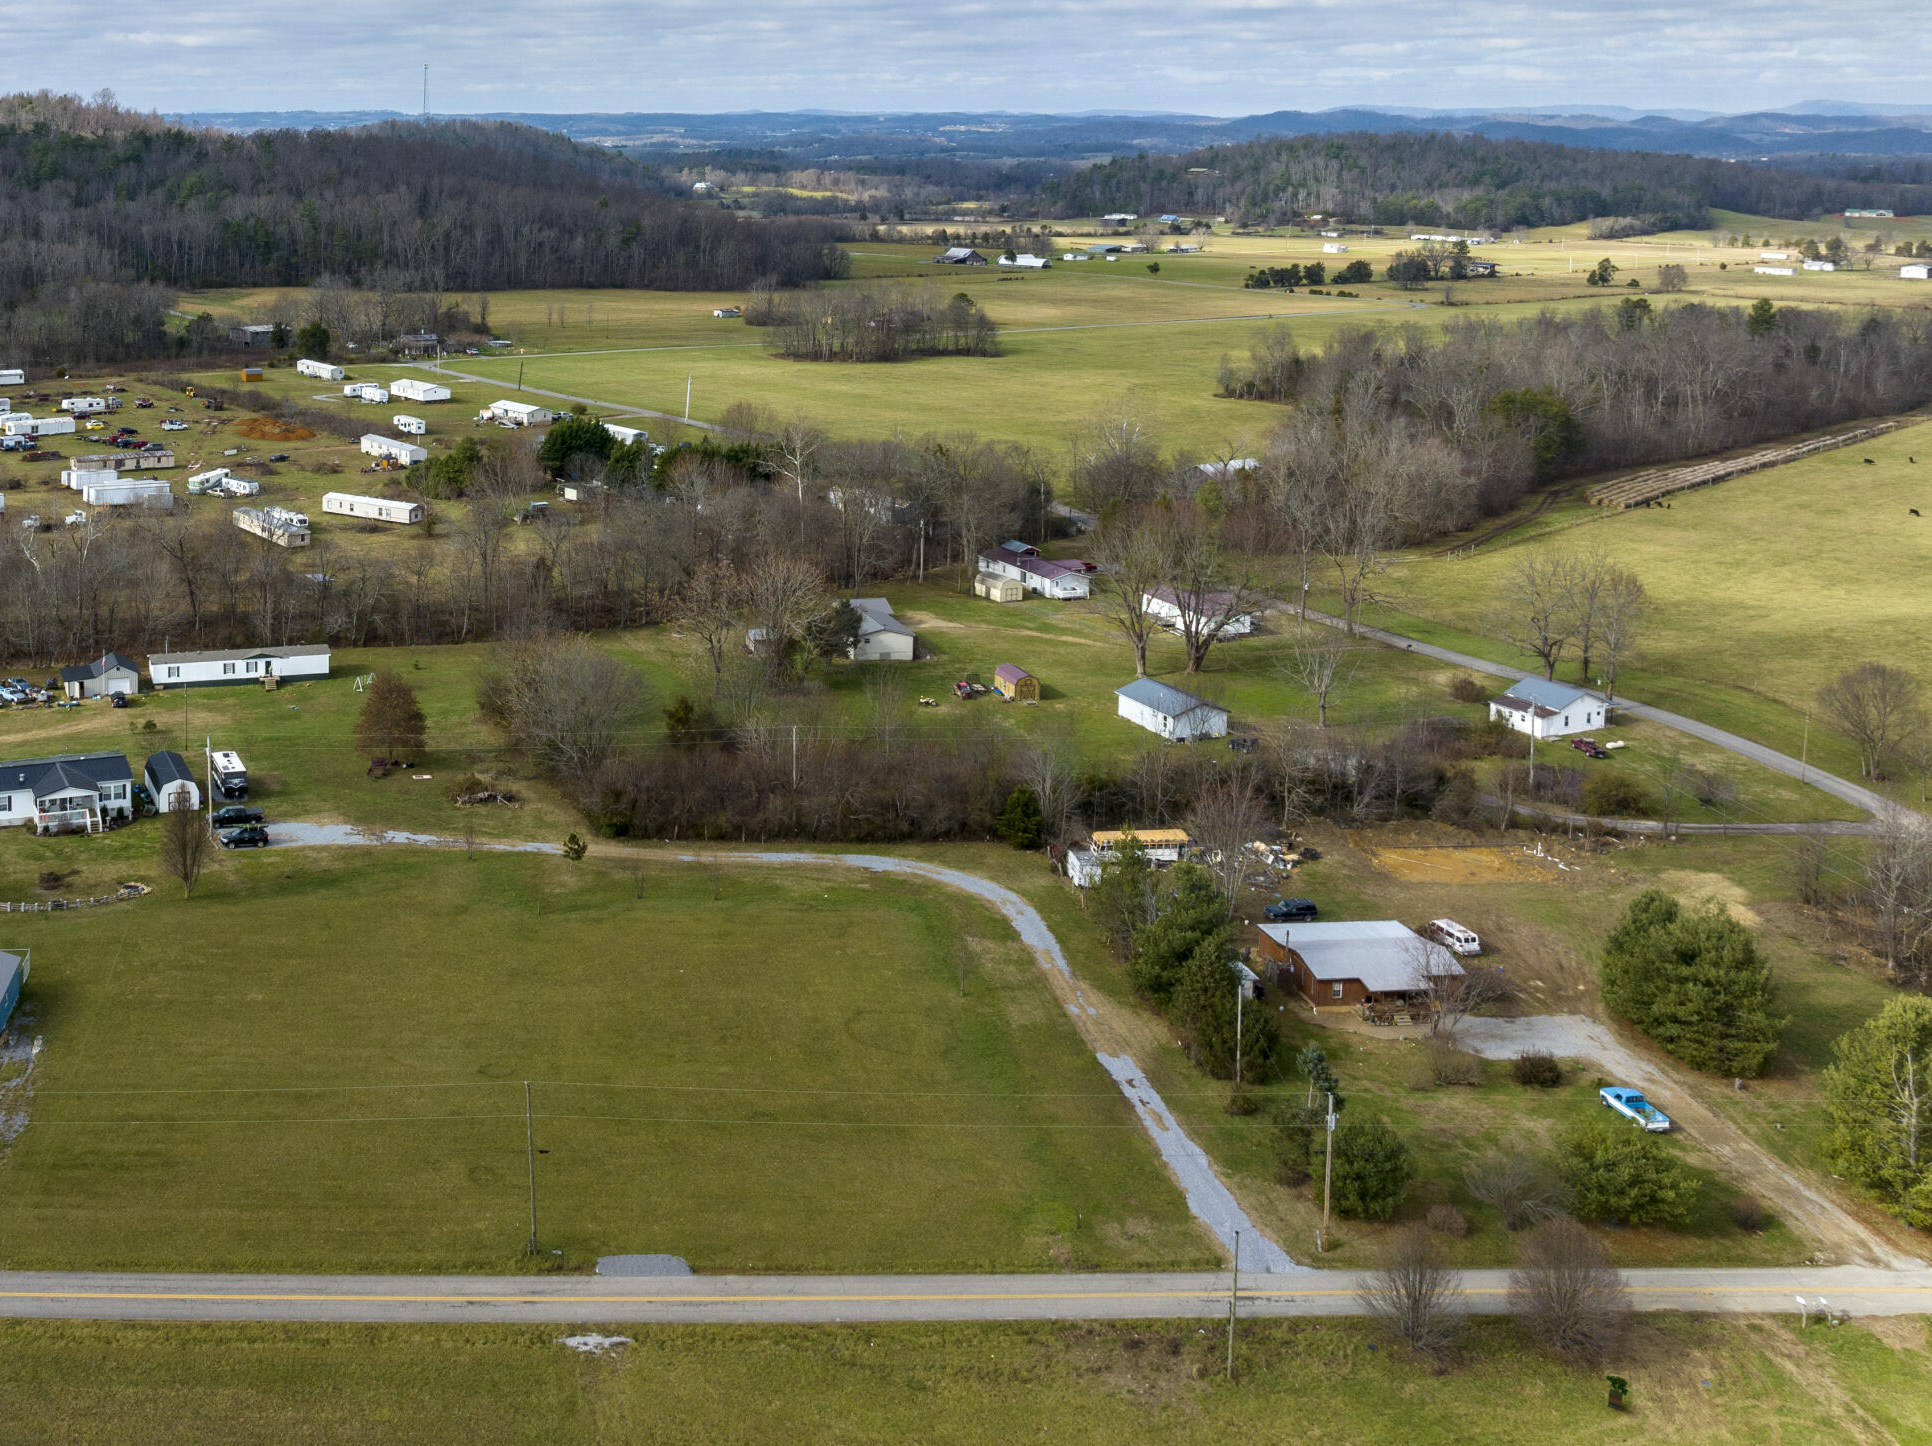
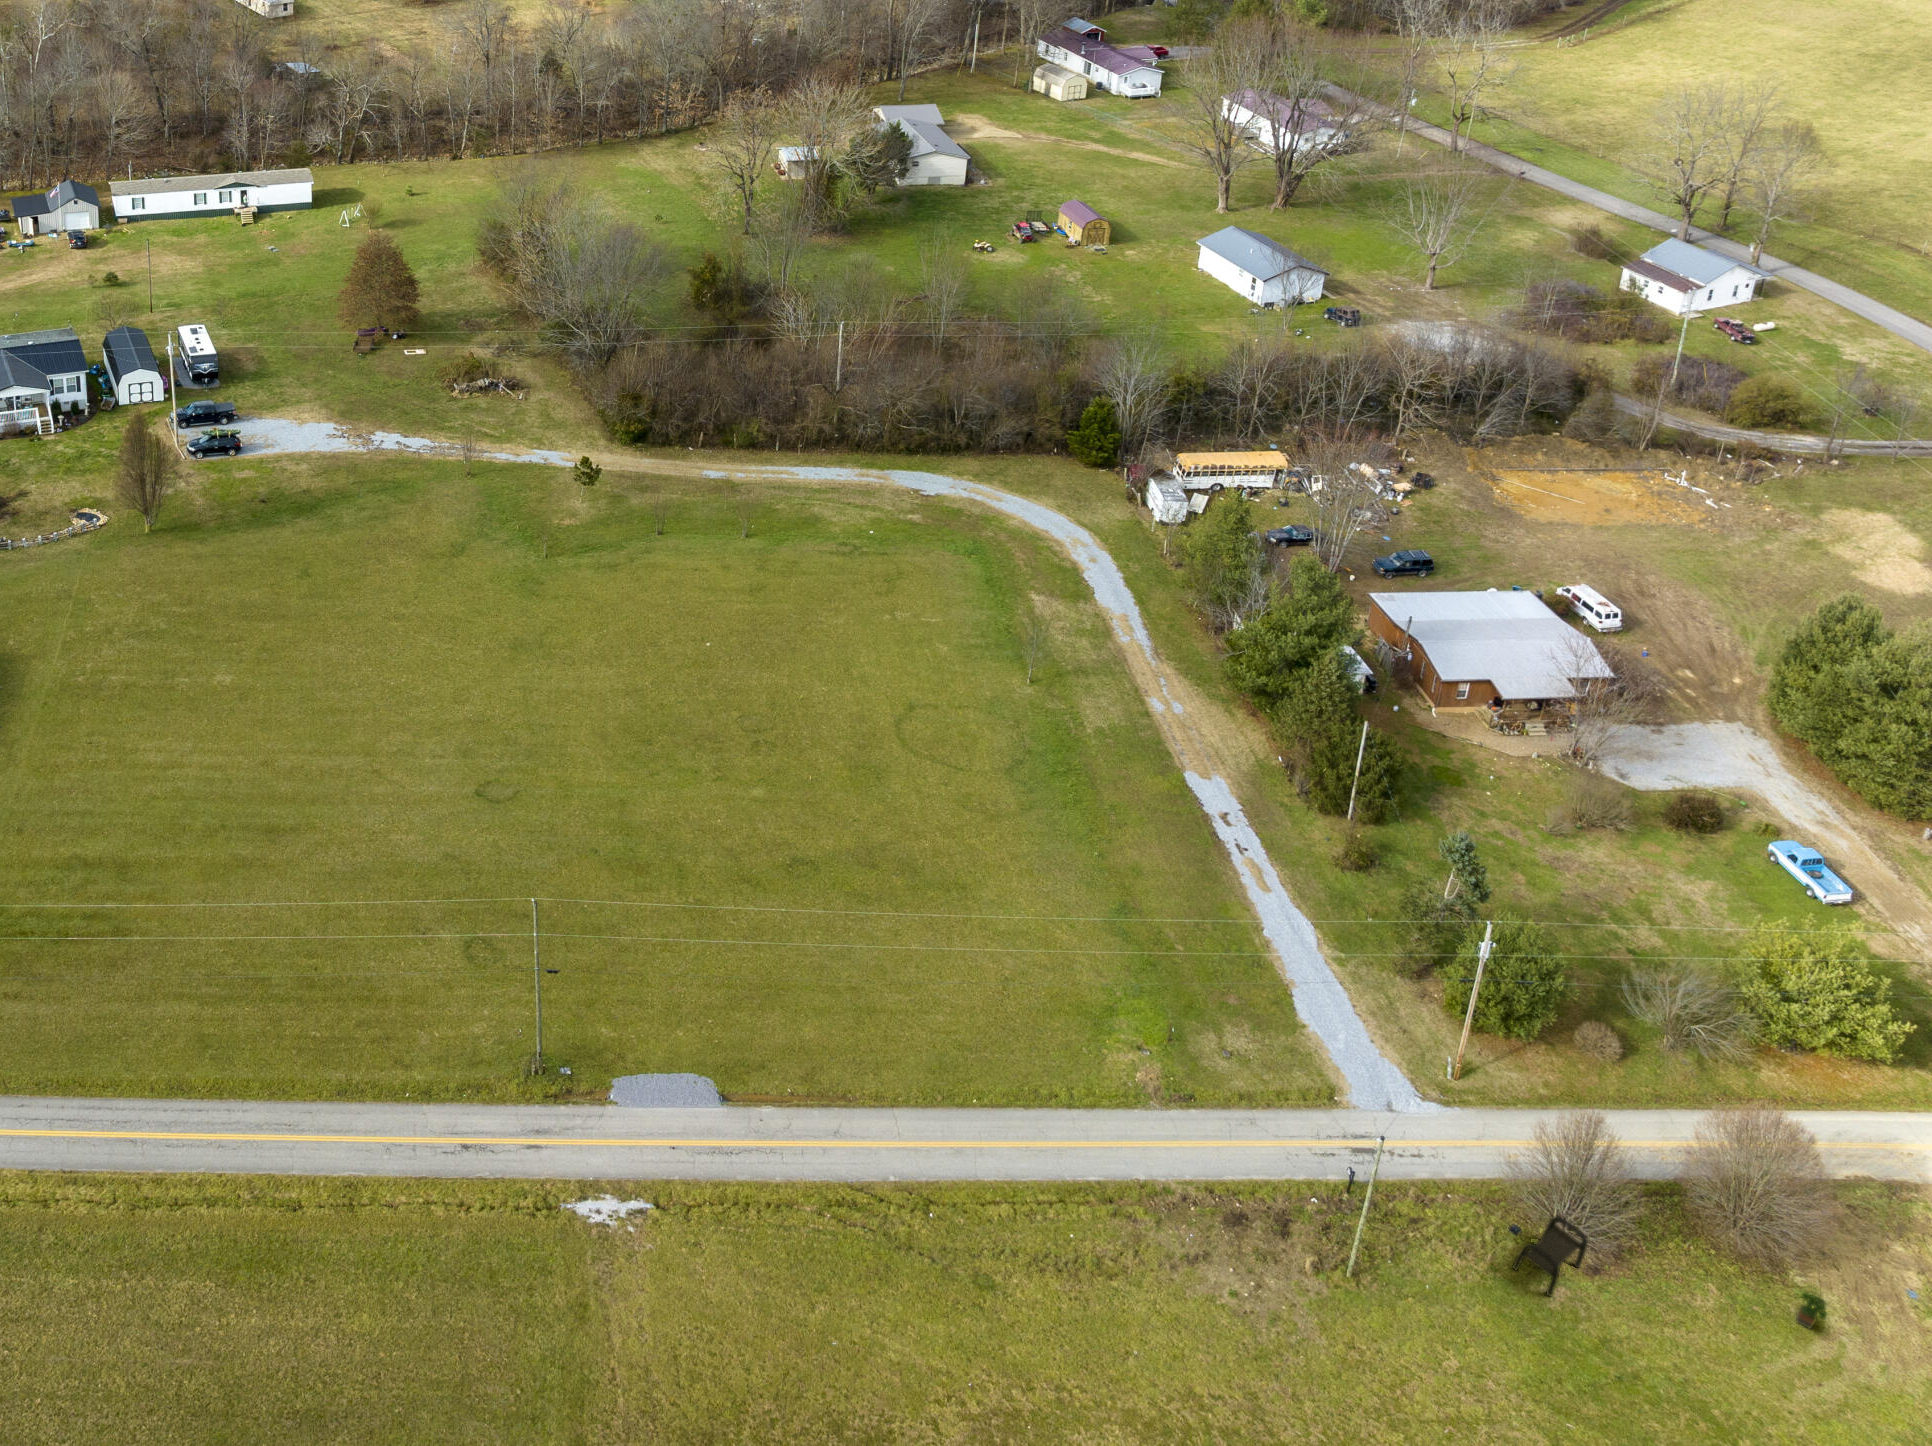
bench: none [1369,1325,1427,1391] -> present [1512,1216,1588,1296]

